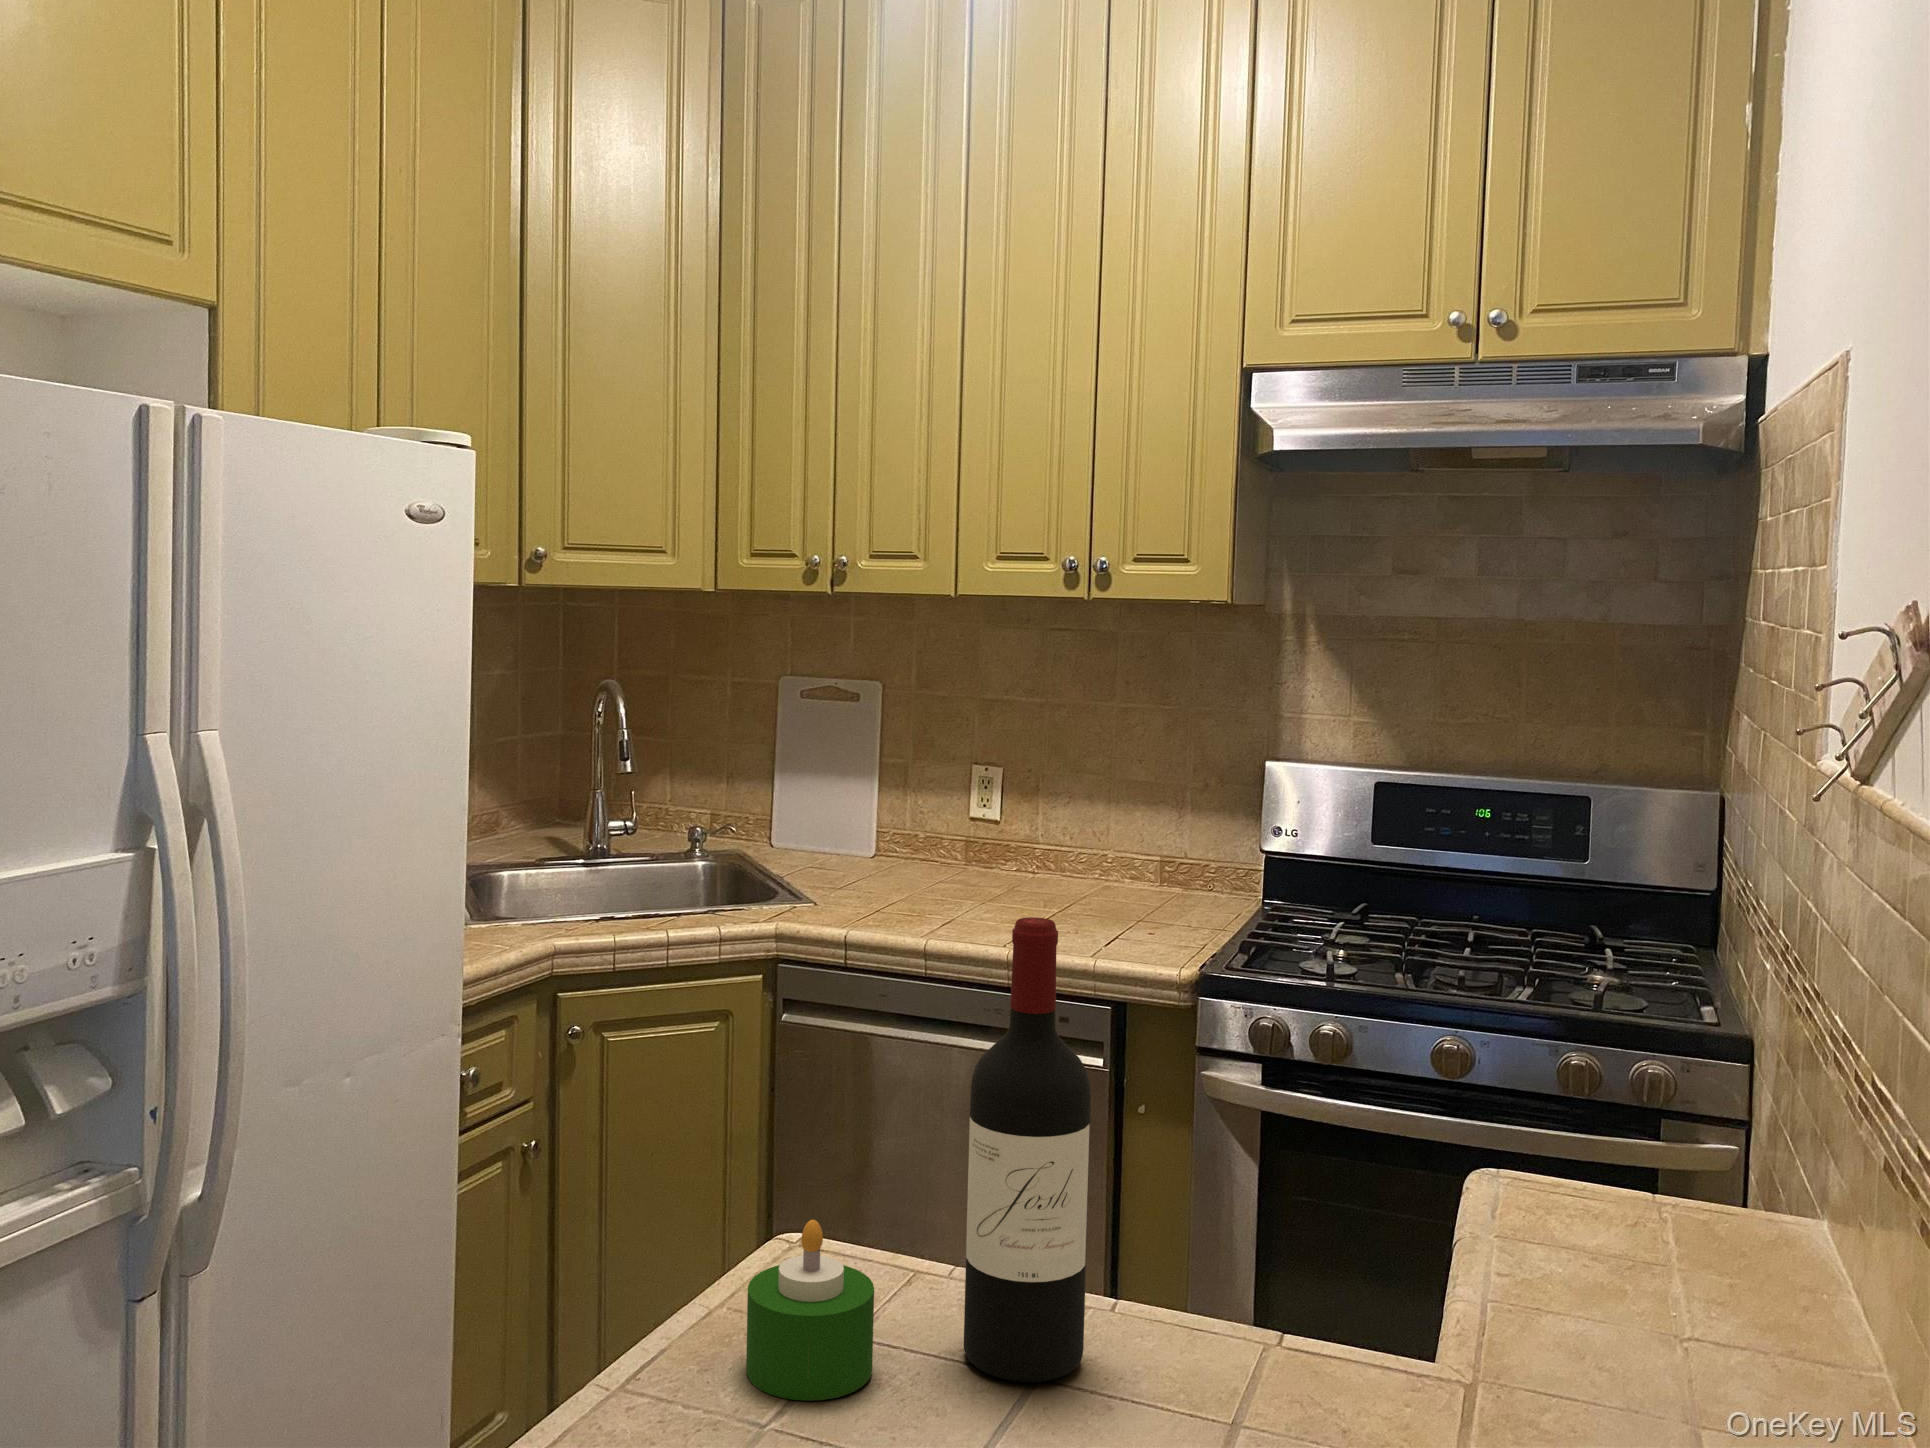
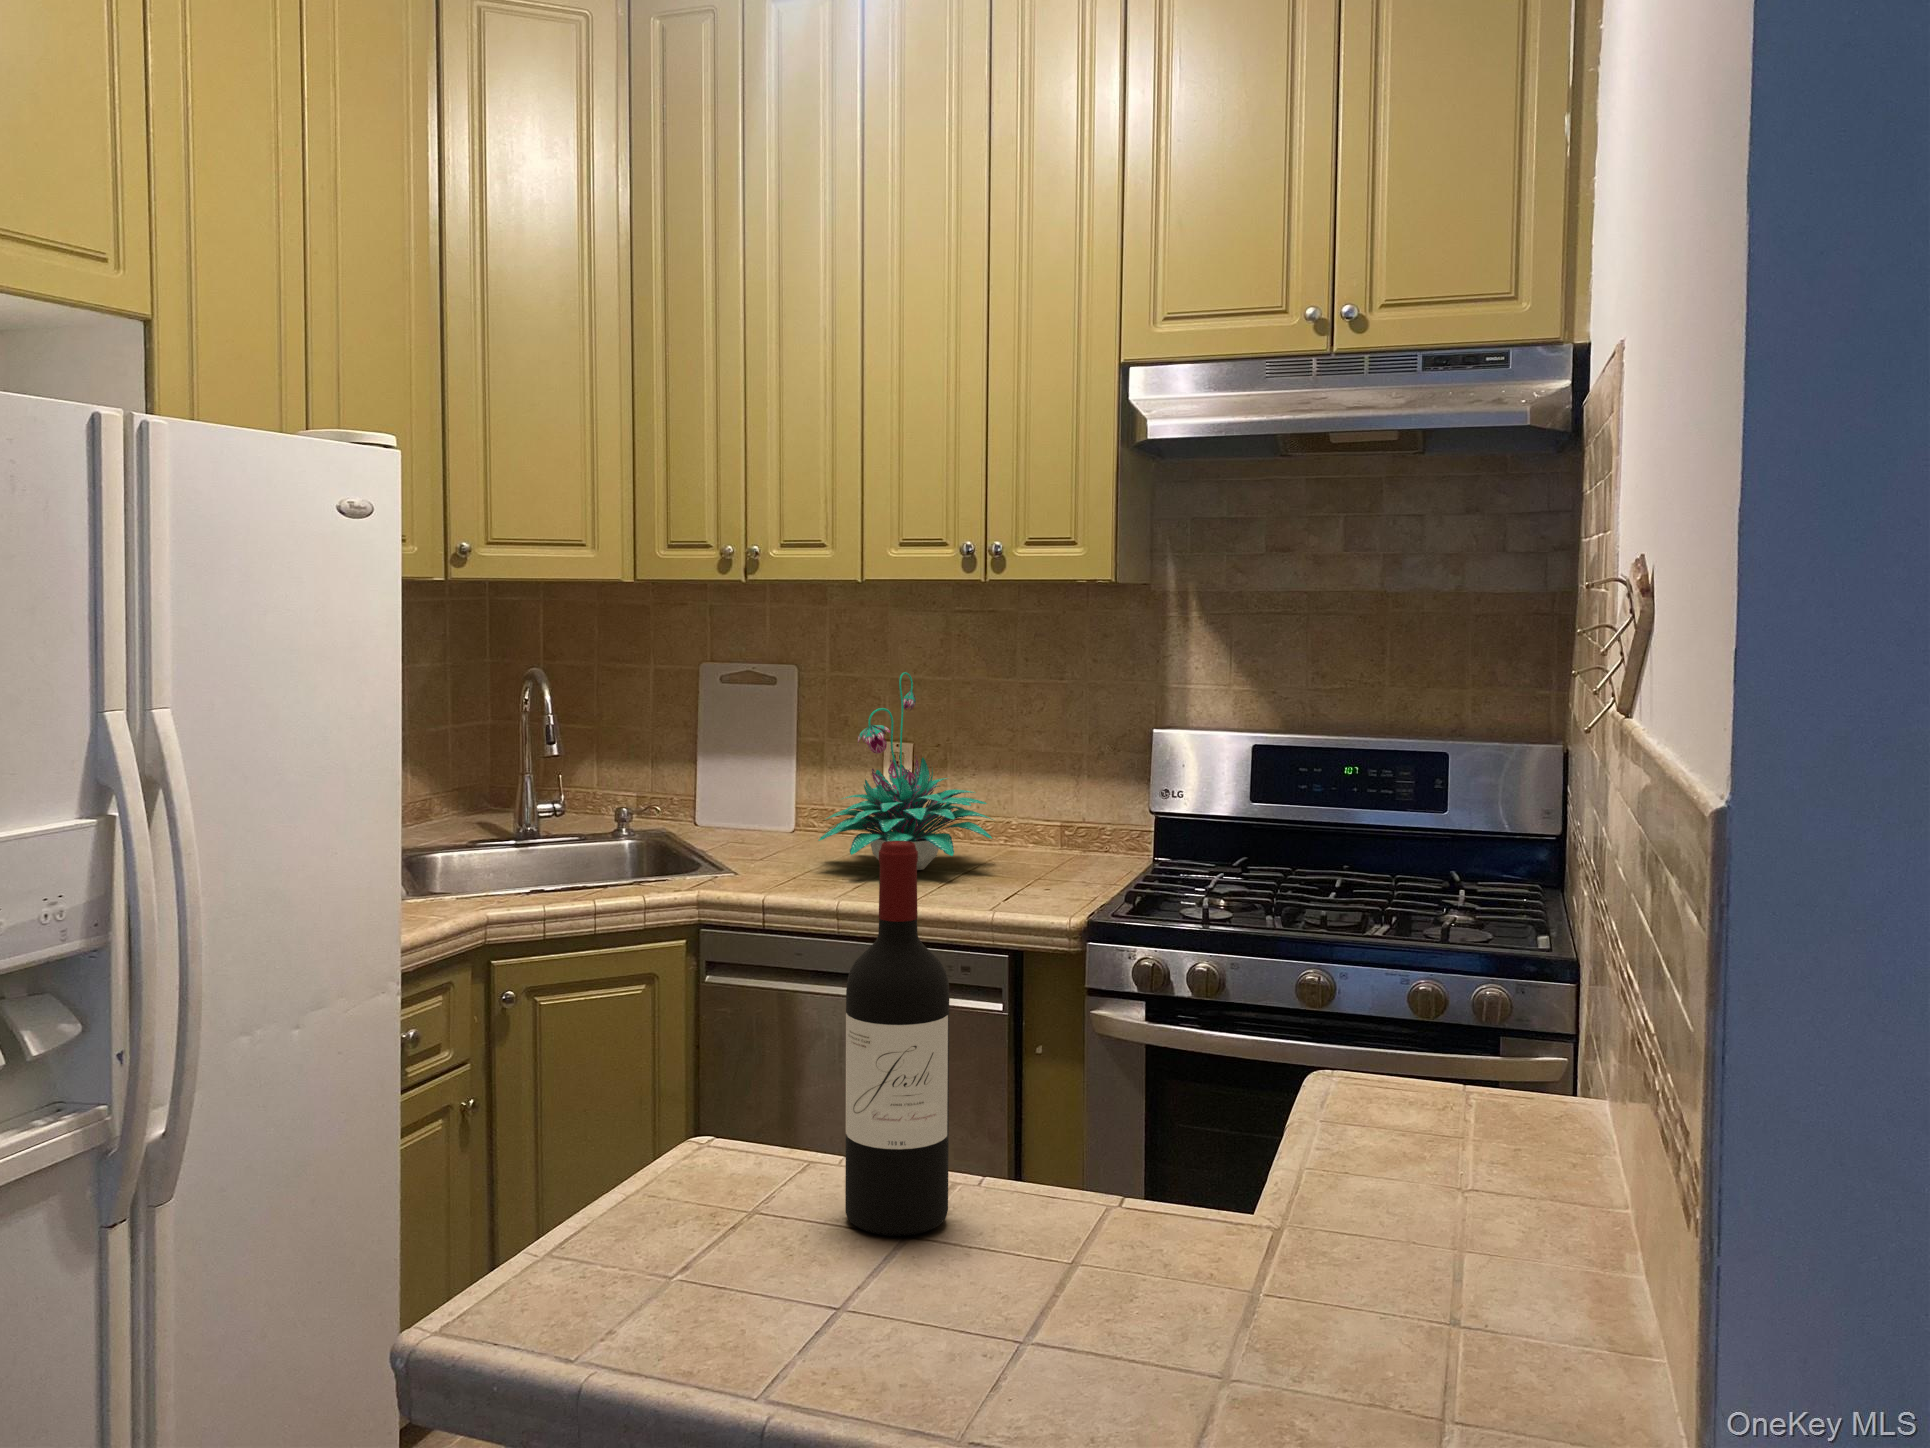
plant: none [904,695,1095,908] -> present [818,672,993,870]
candle: present [746,1220,874,1401] -> none [657,1103,766,1253]

